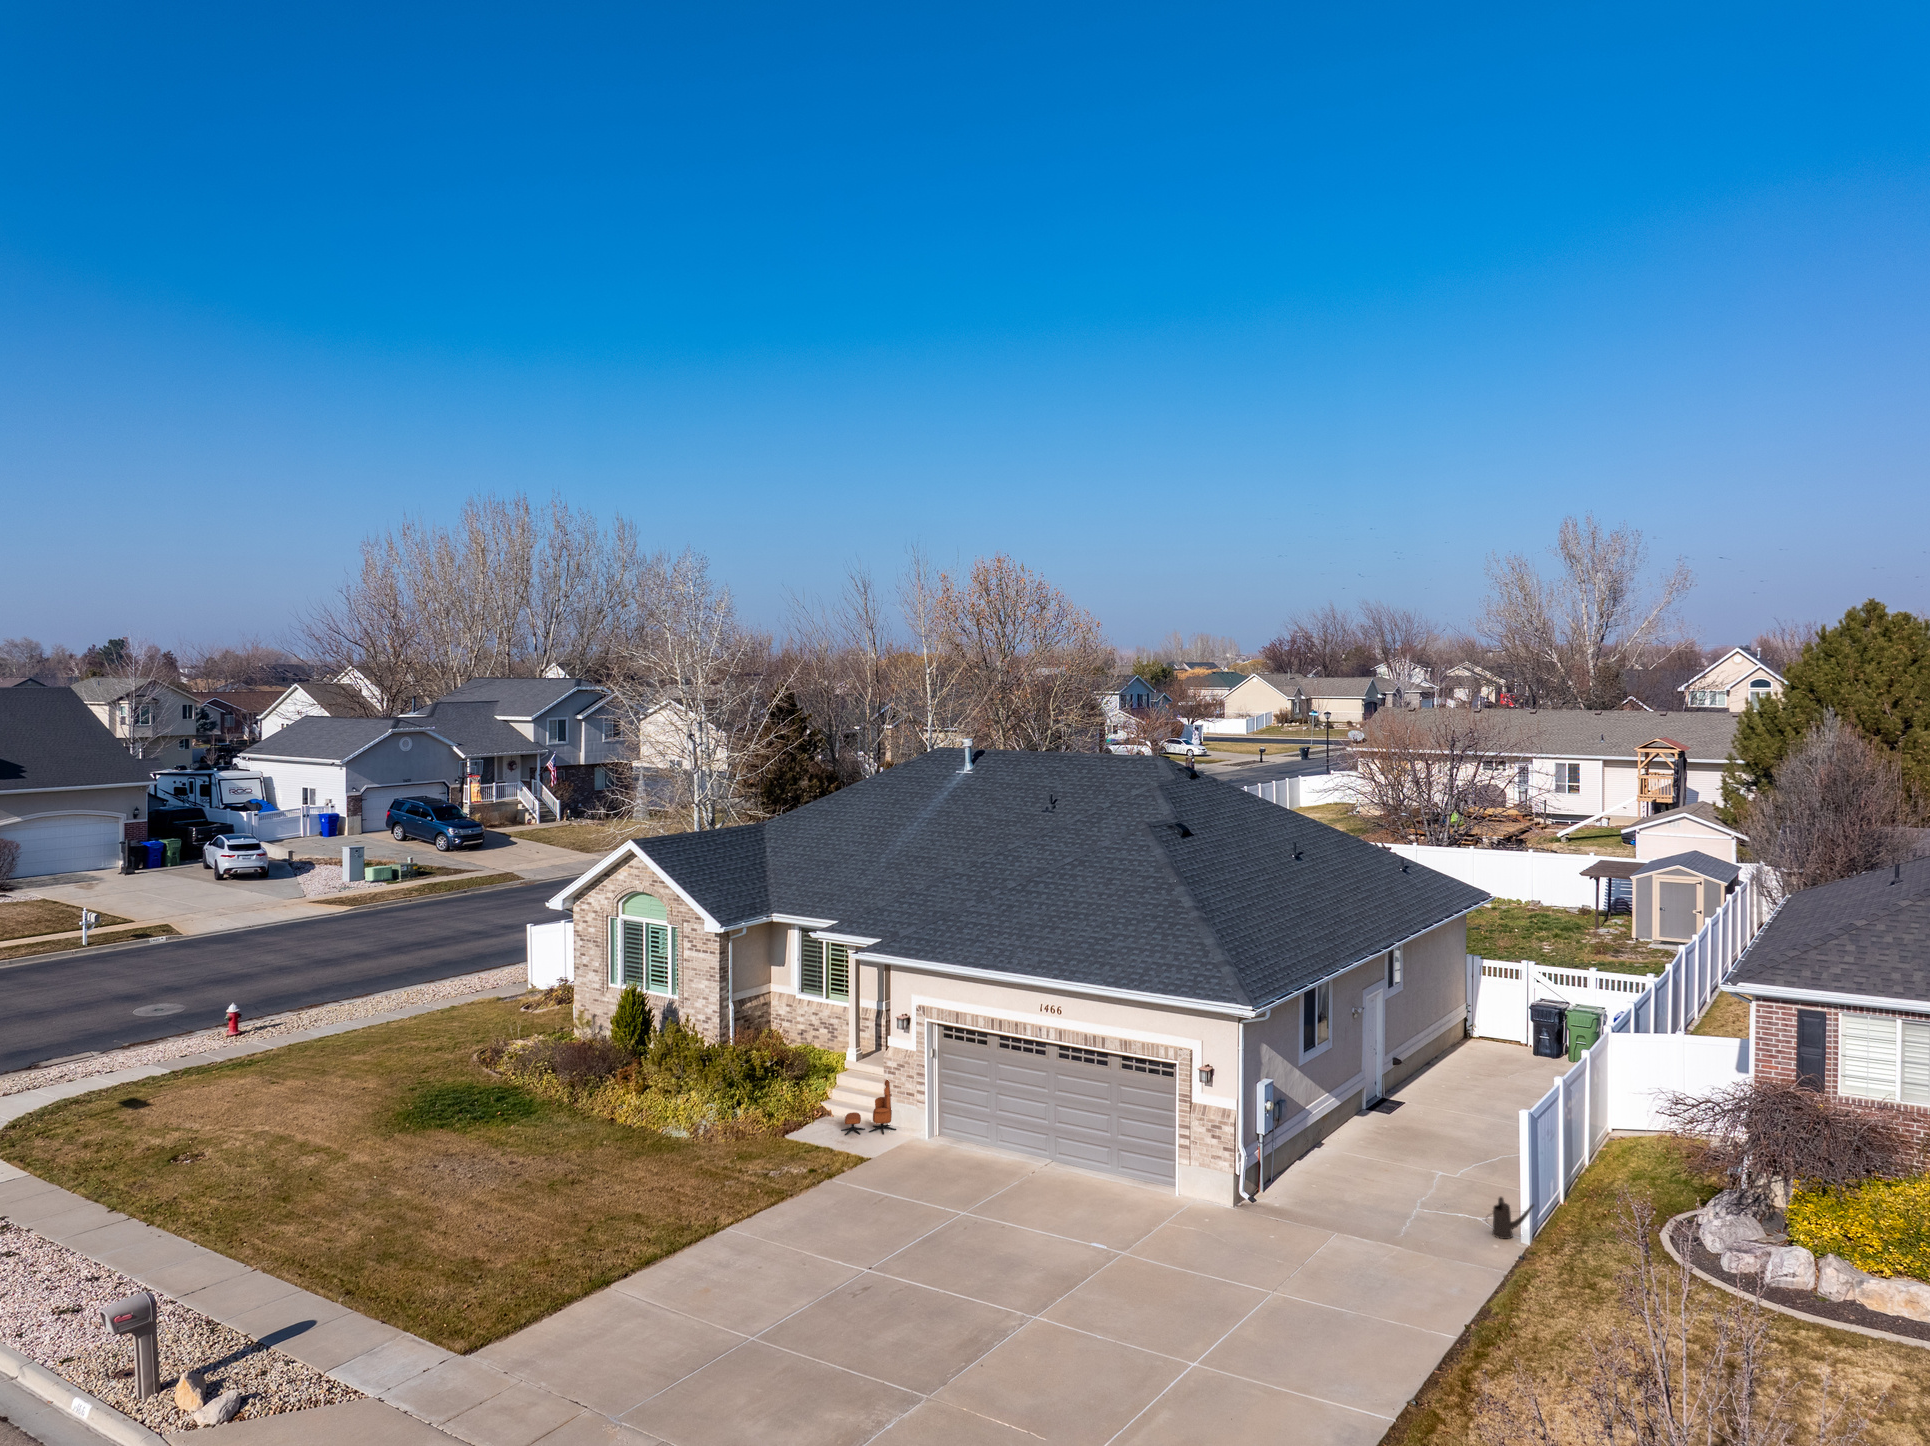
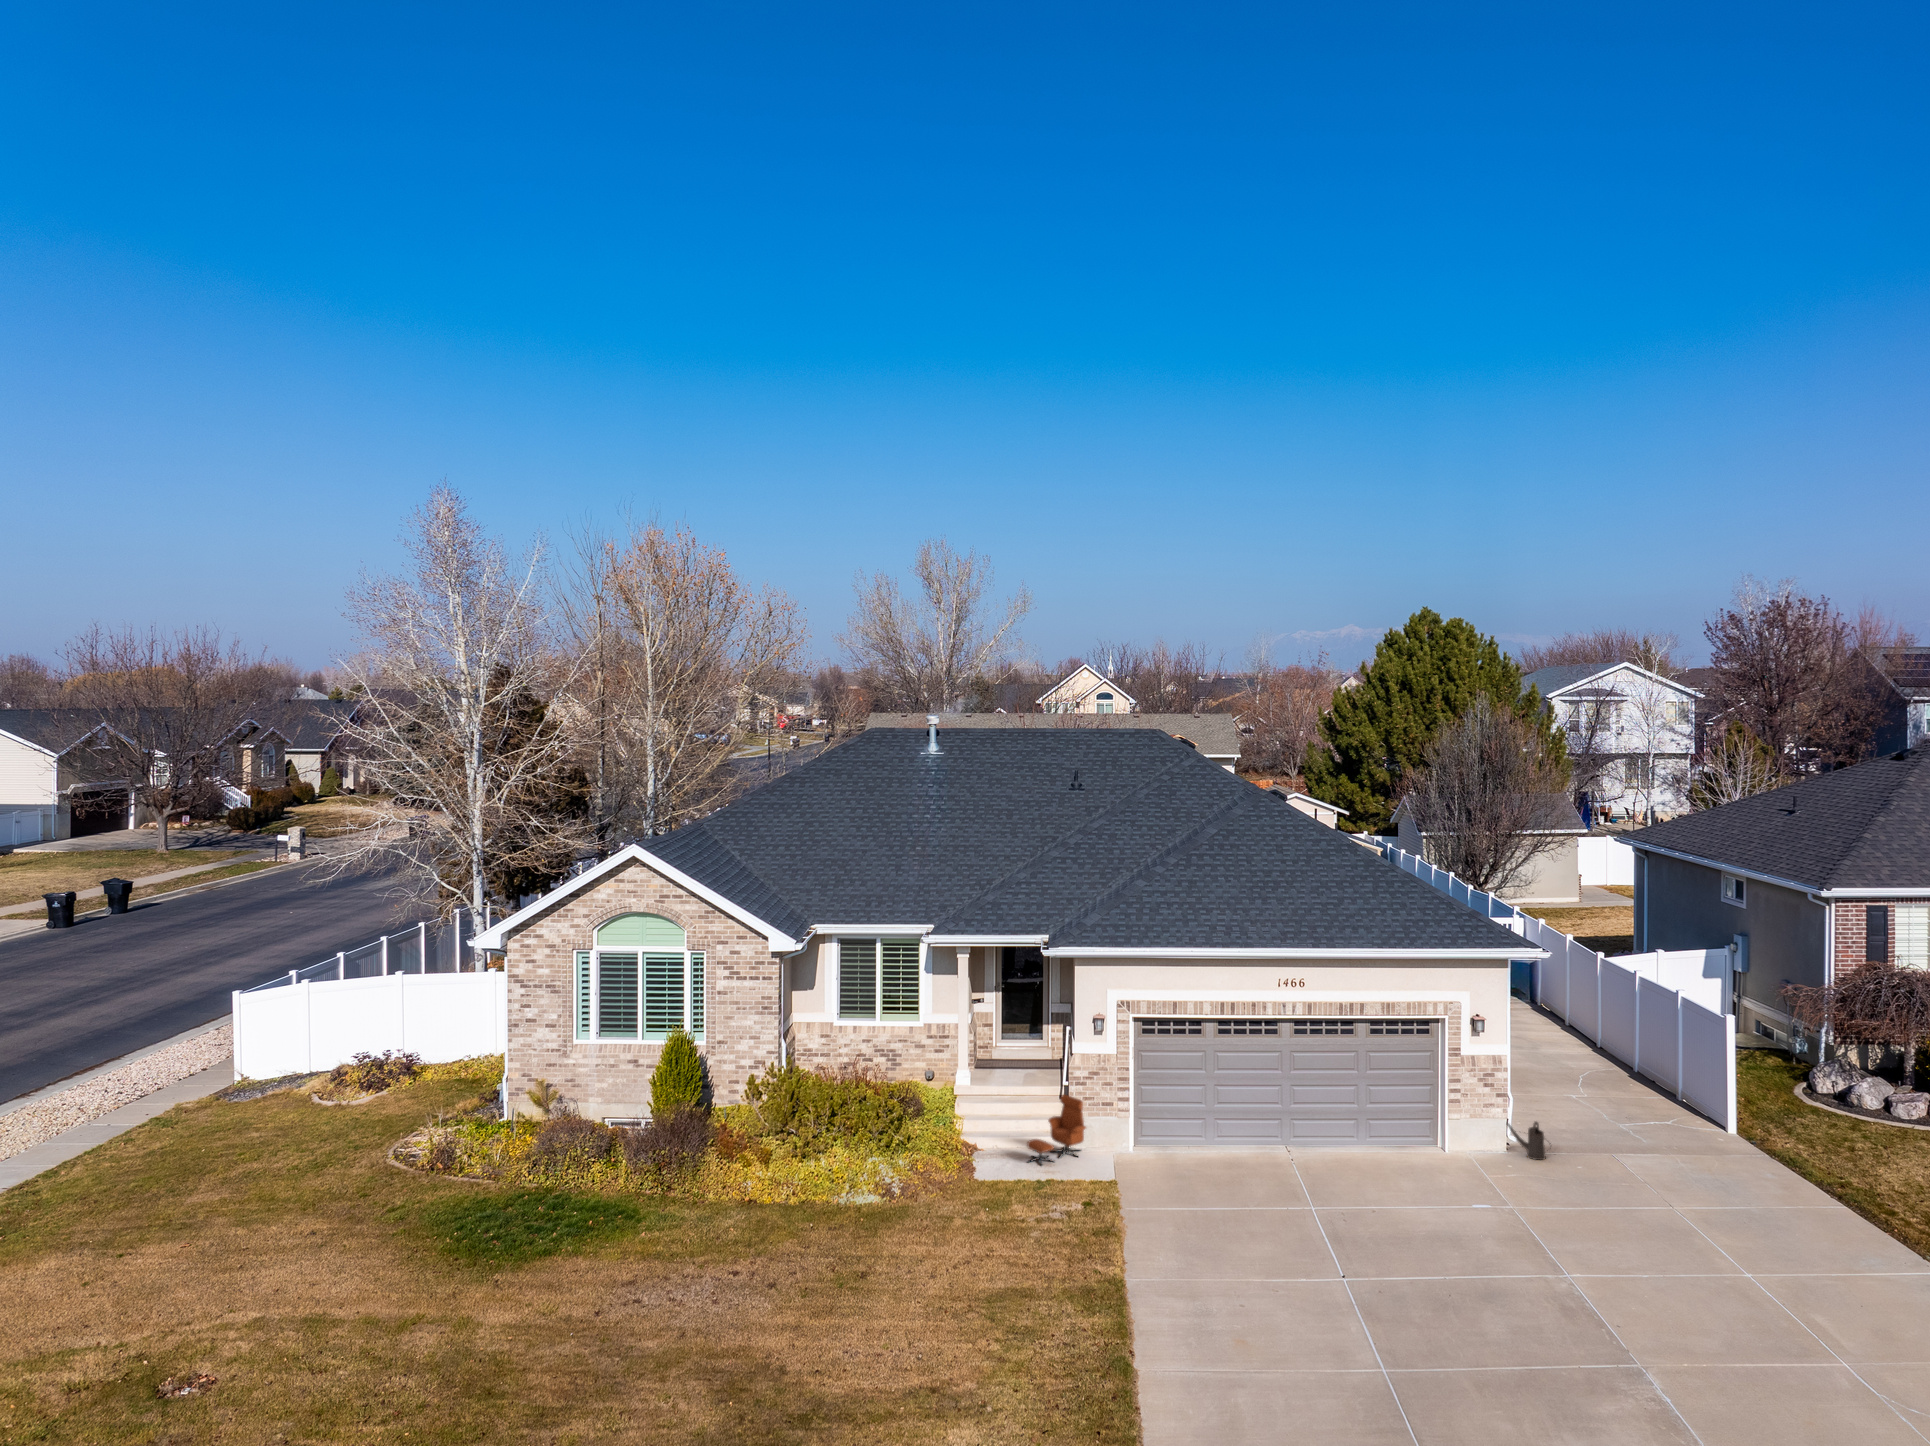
watering can: present [1492,1197,1534,1239] -> present [1507,1122,1551,1160]

